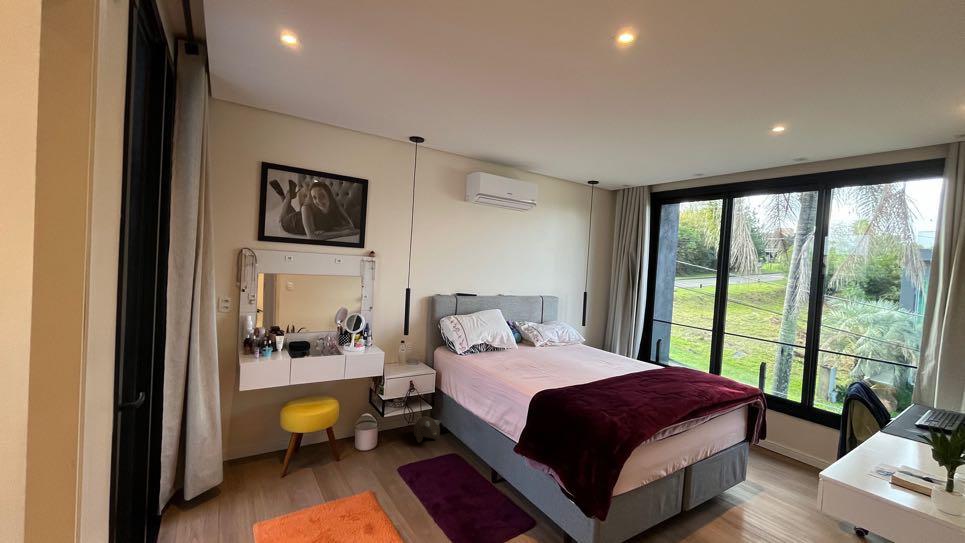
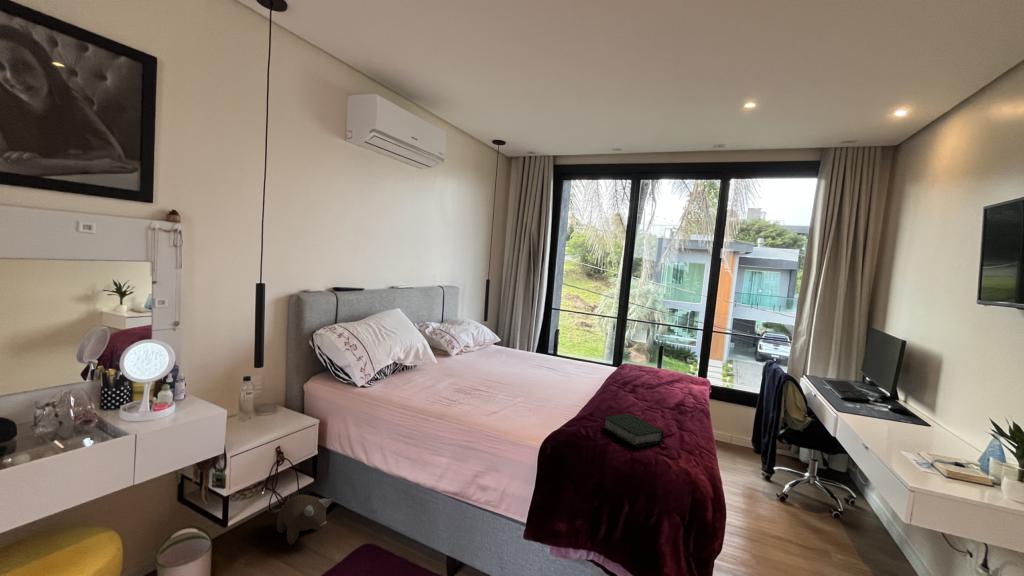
book: none [594,384,631,406] -> present [604,414,663,448]

